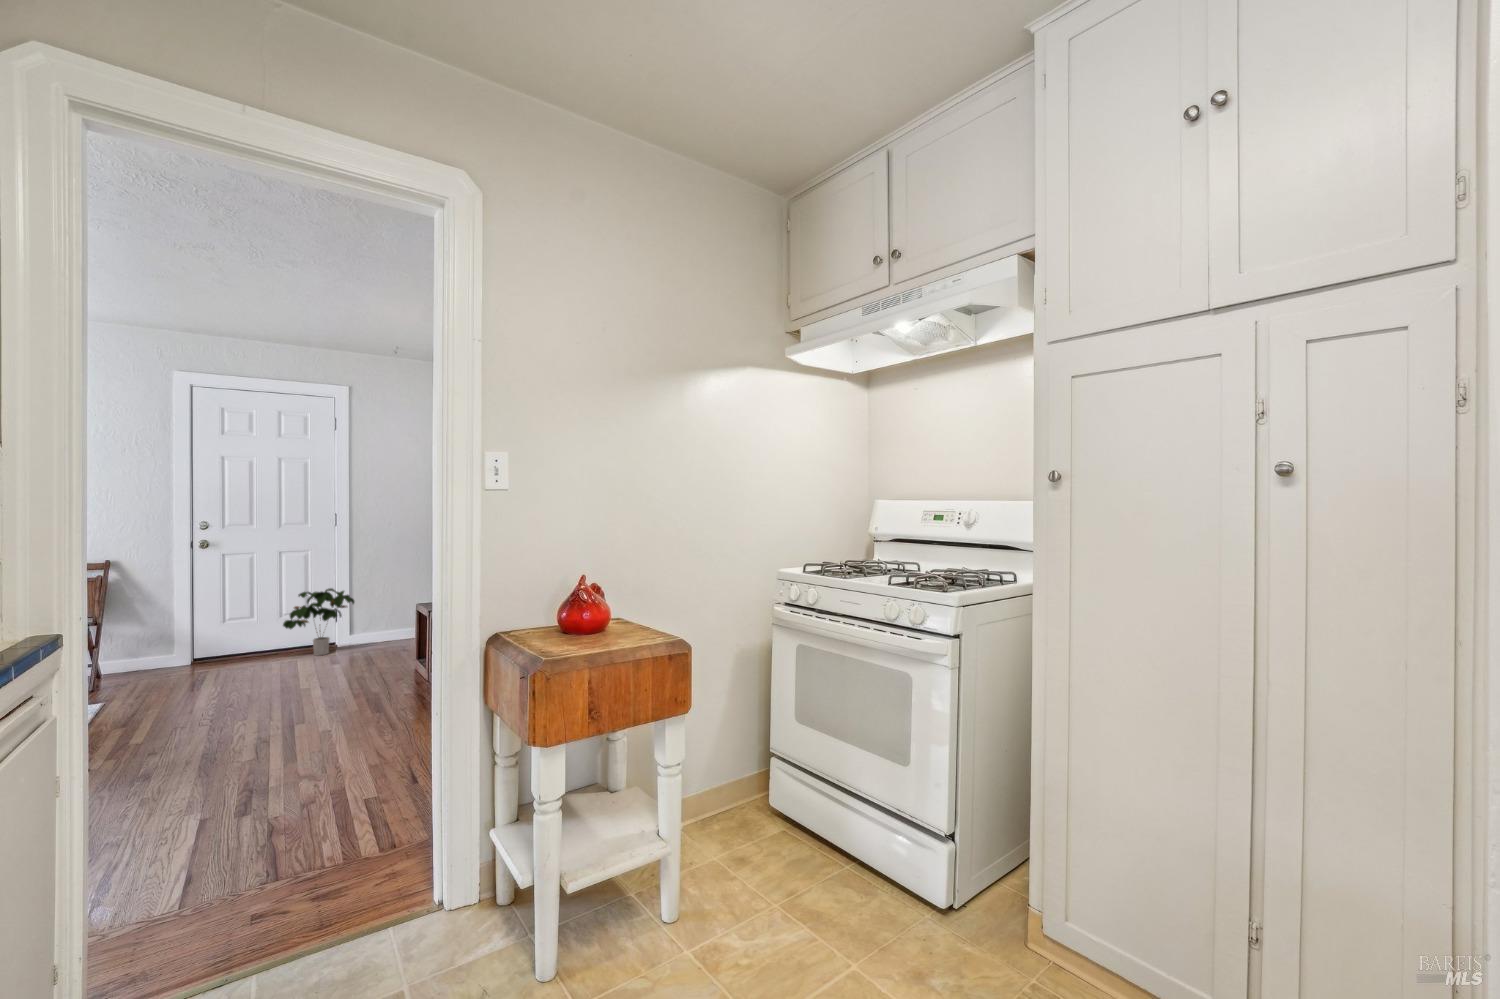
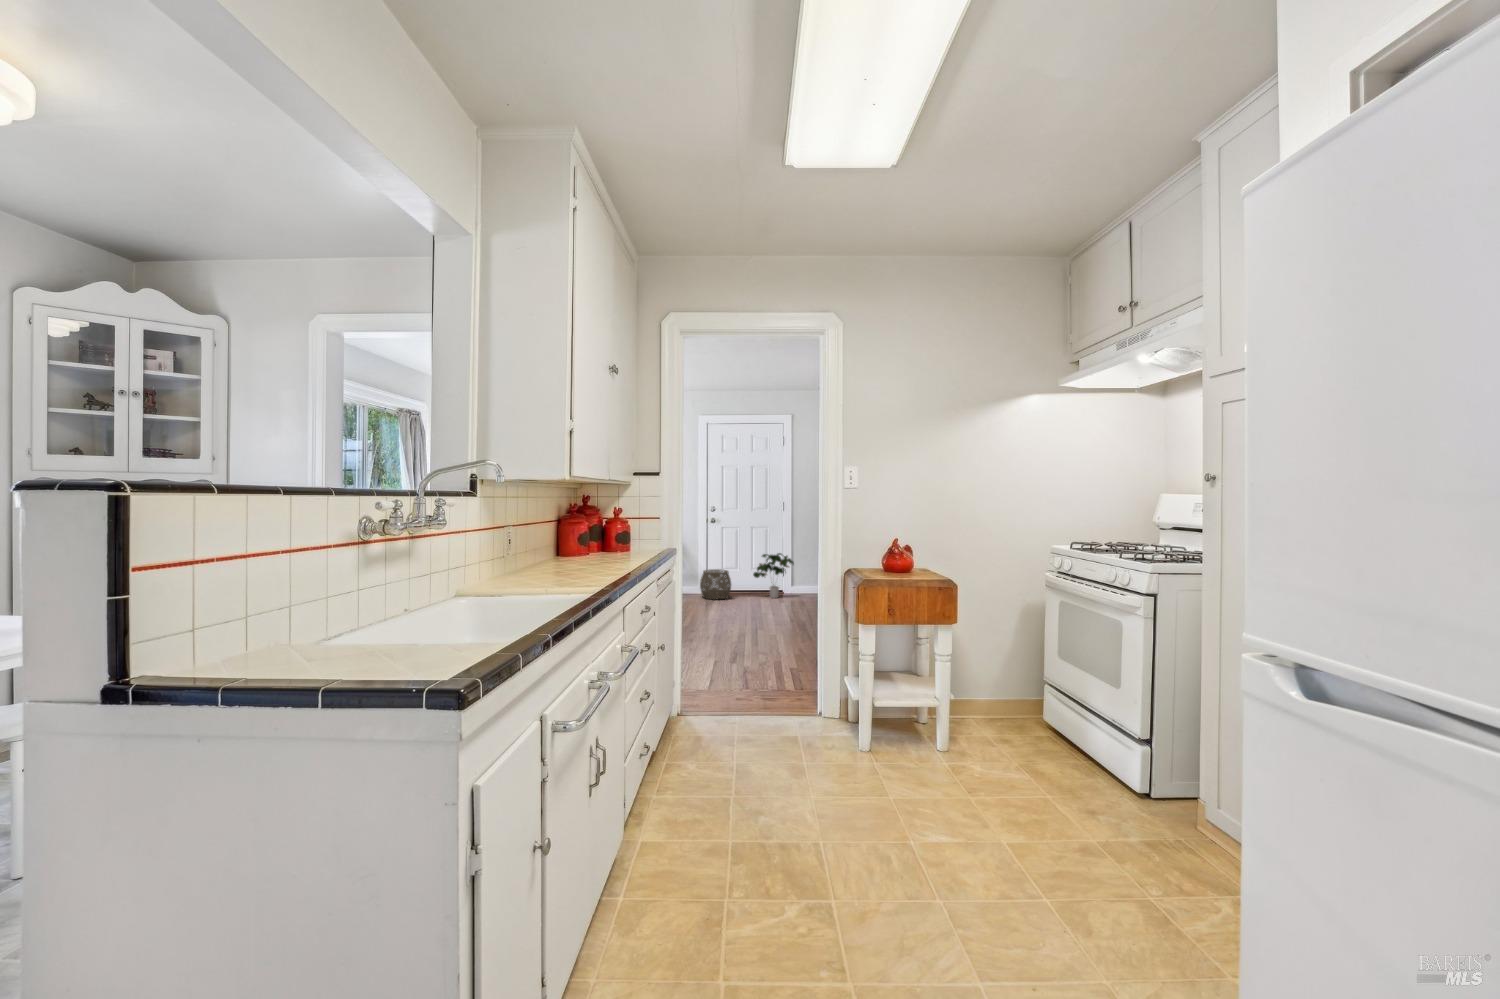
woven basket: none [175,623,242,675] -> present [700,569,731,599]

